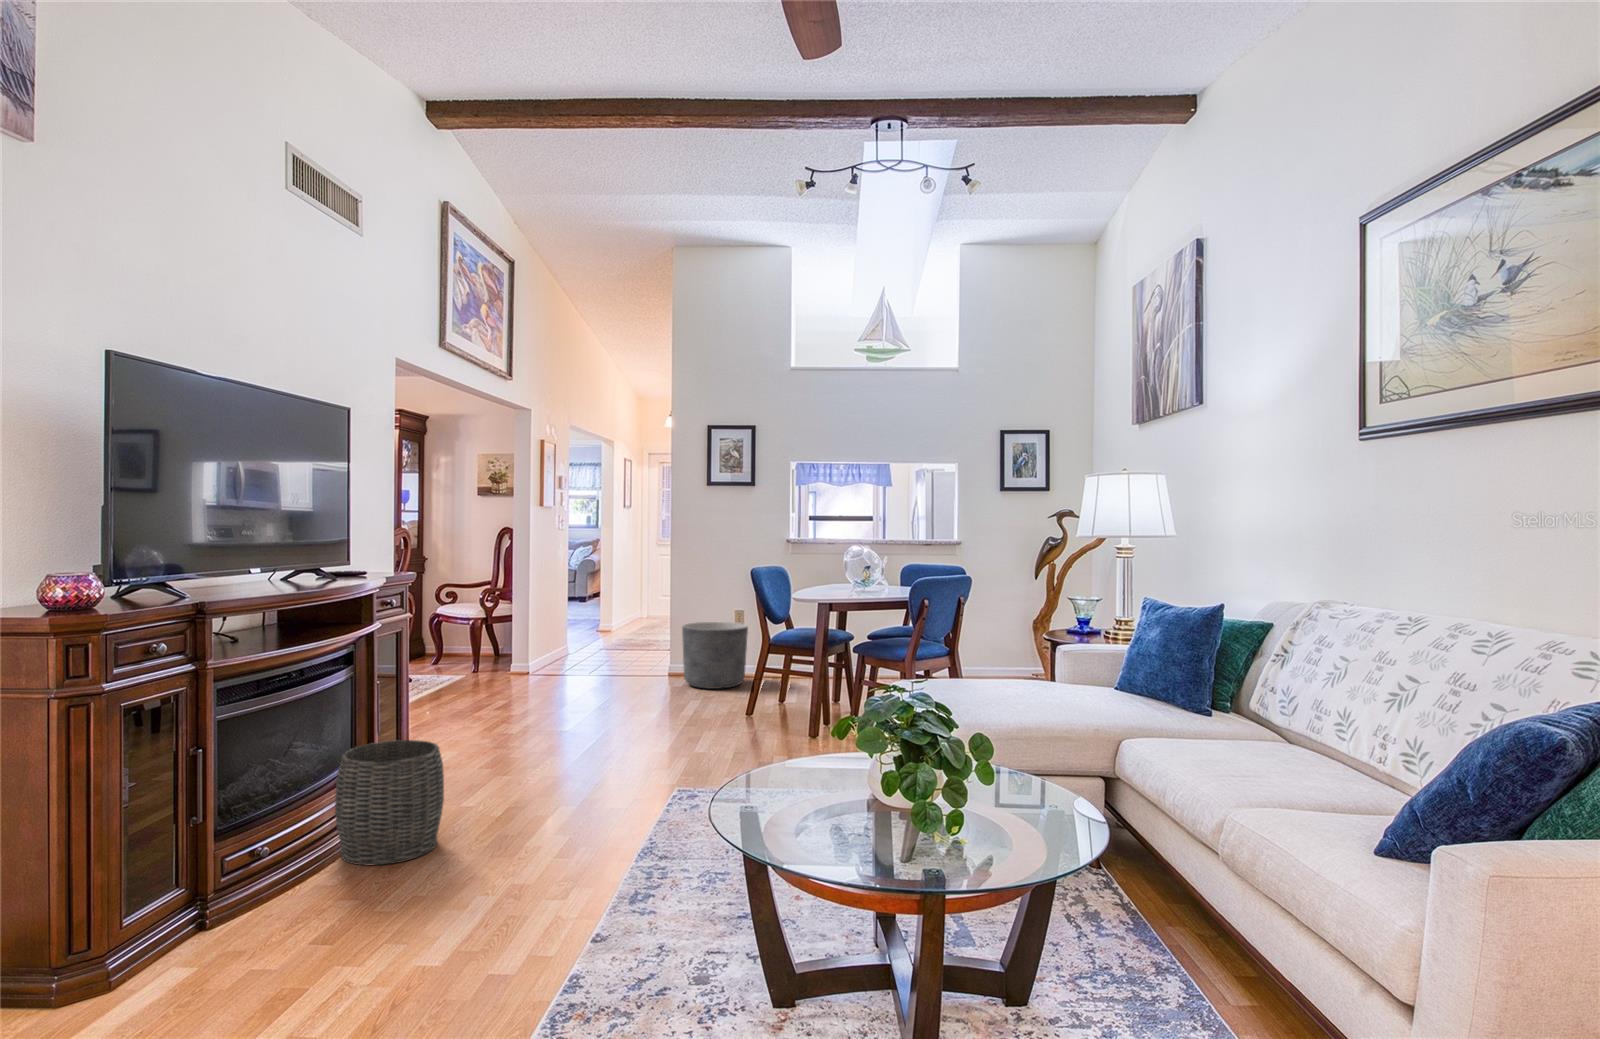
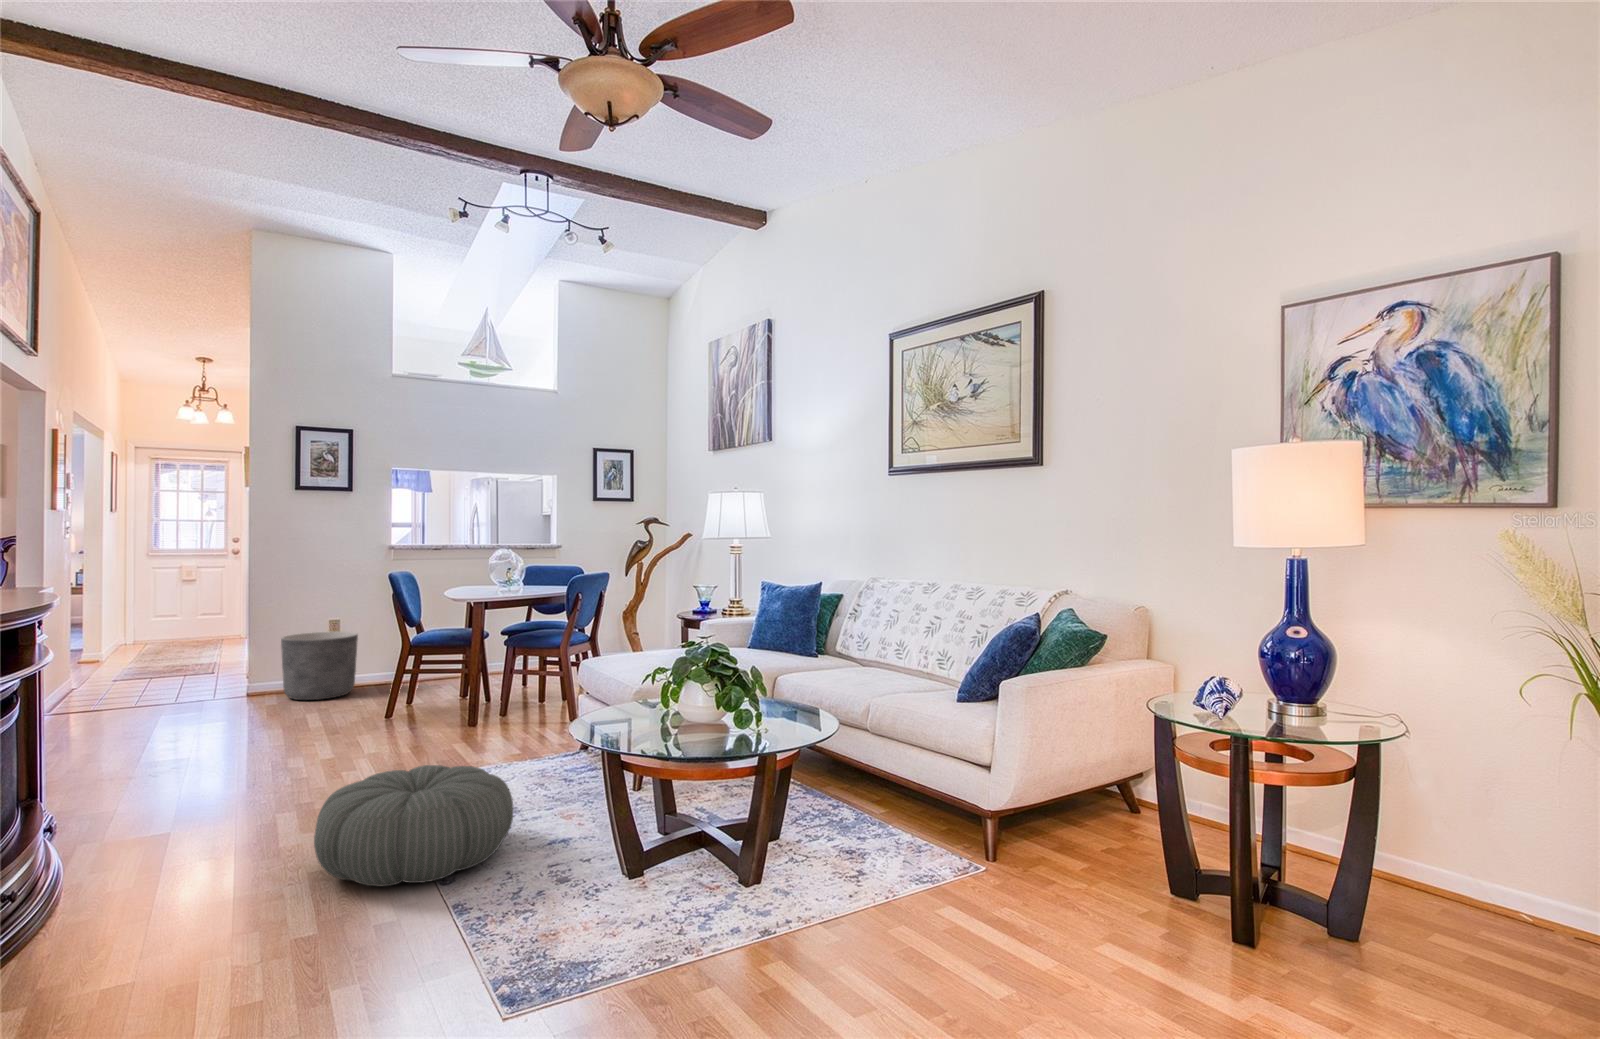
woven basket: present [335,740,444,866] -> none [64,762,195,897]
pouf: none [488,788,705,933] -> present [314,765,514,886]

